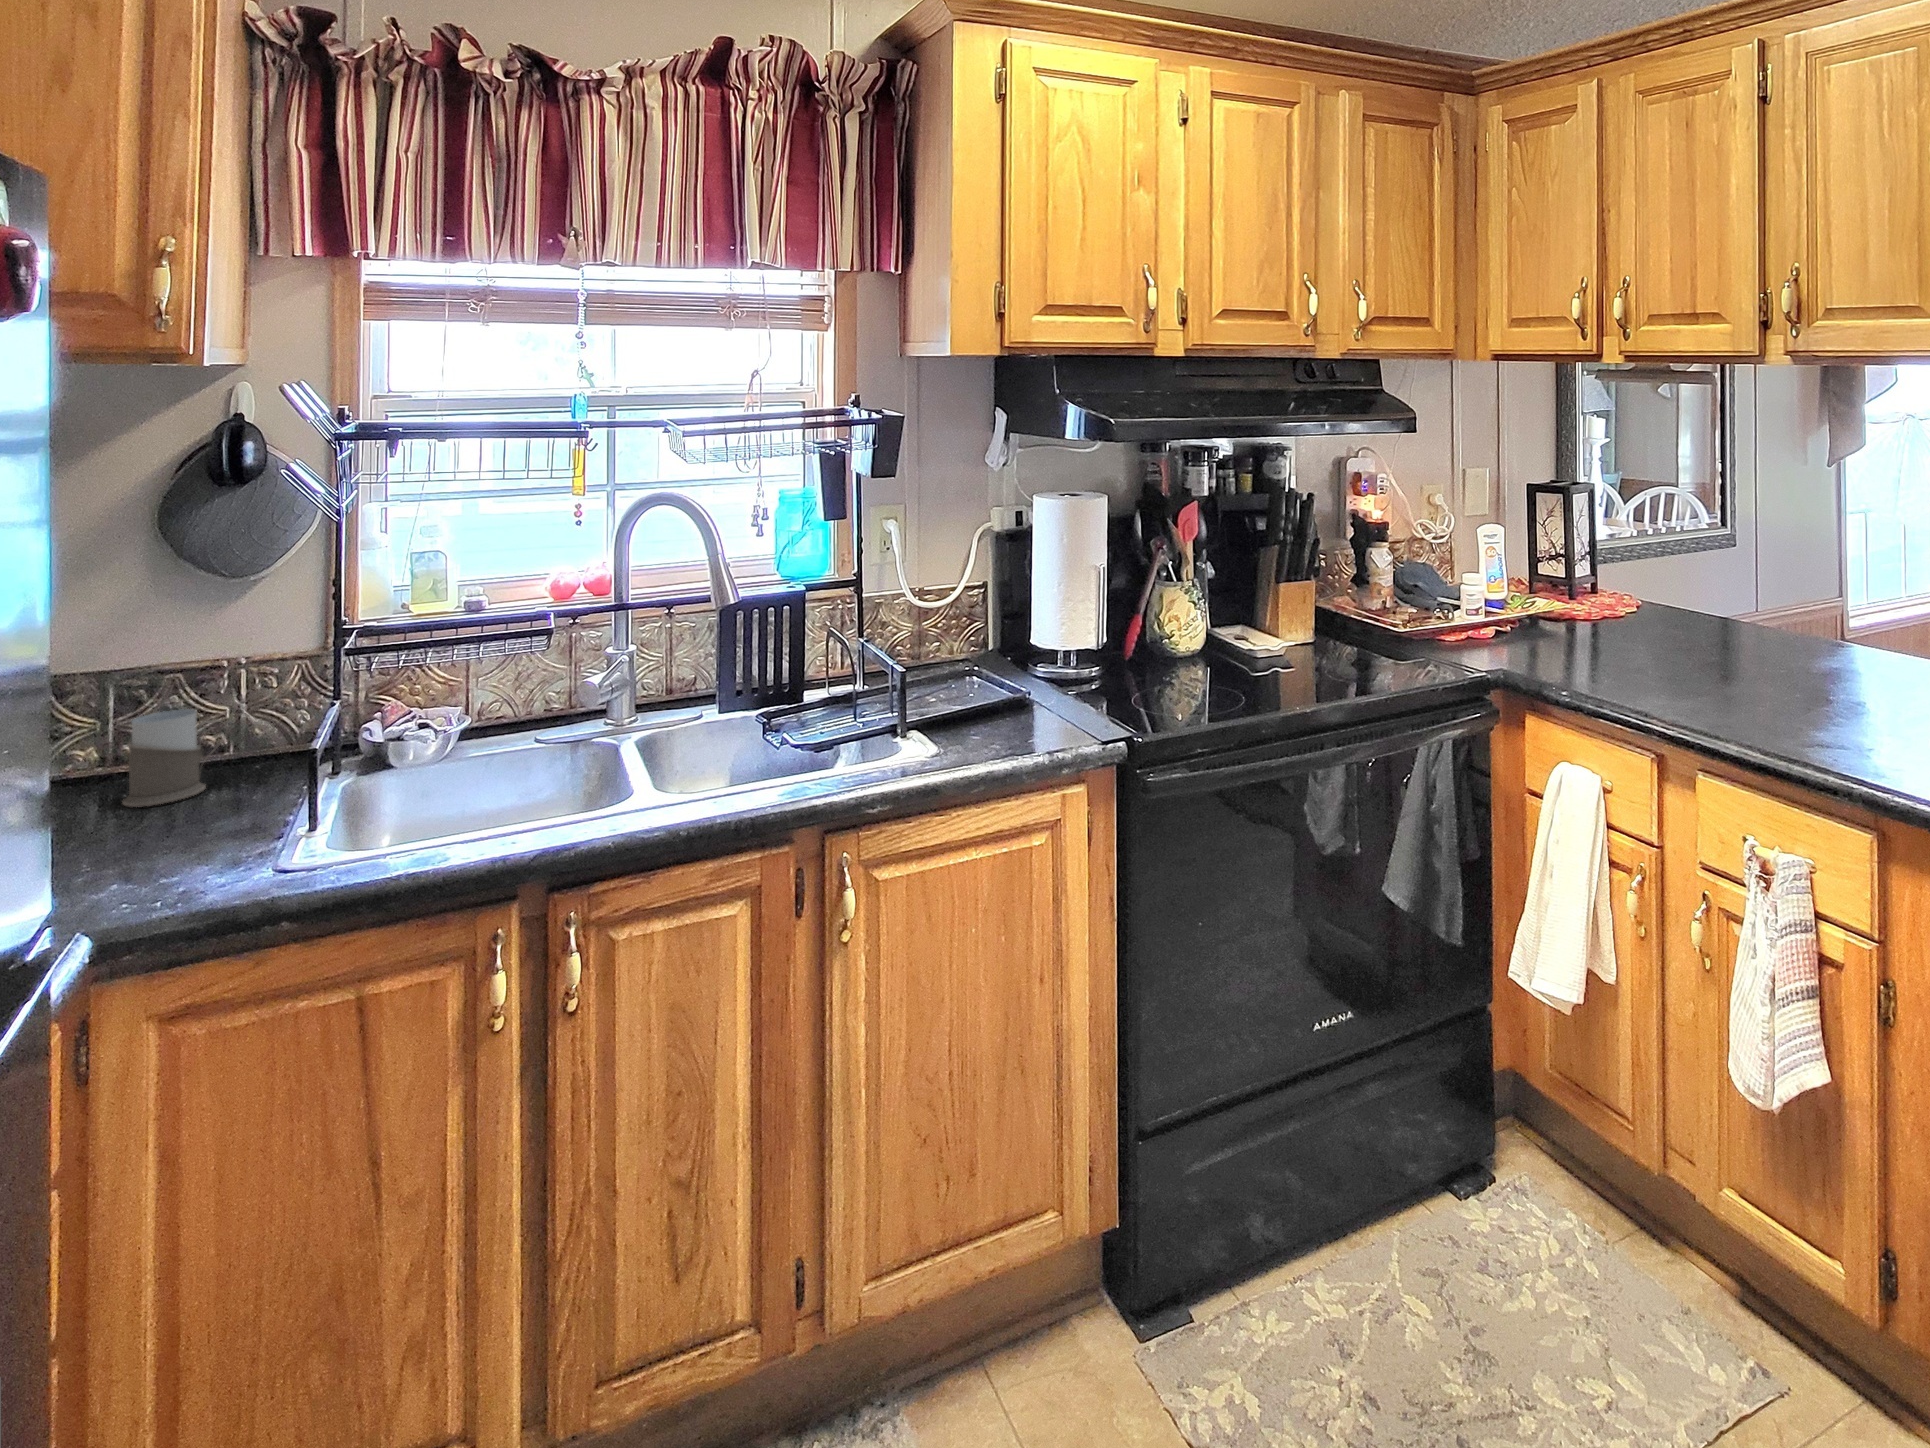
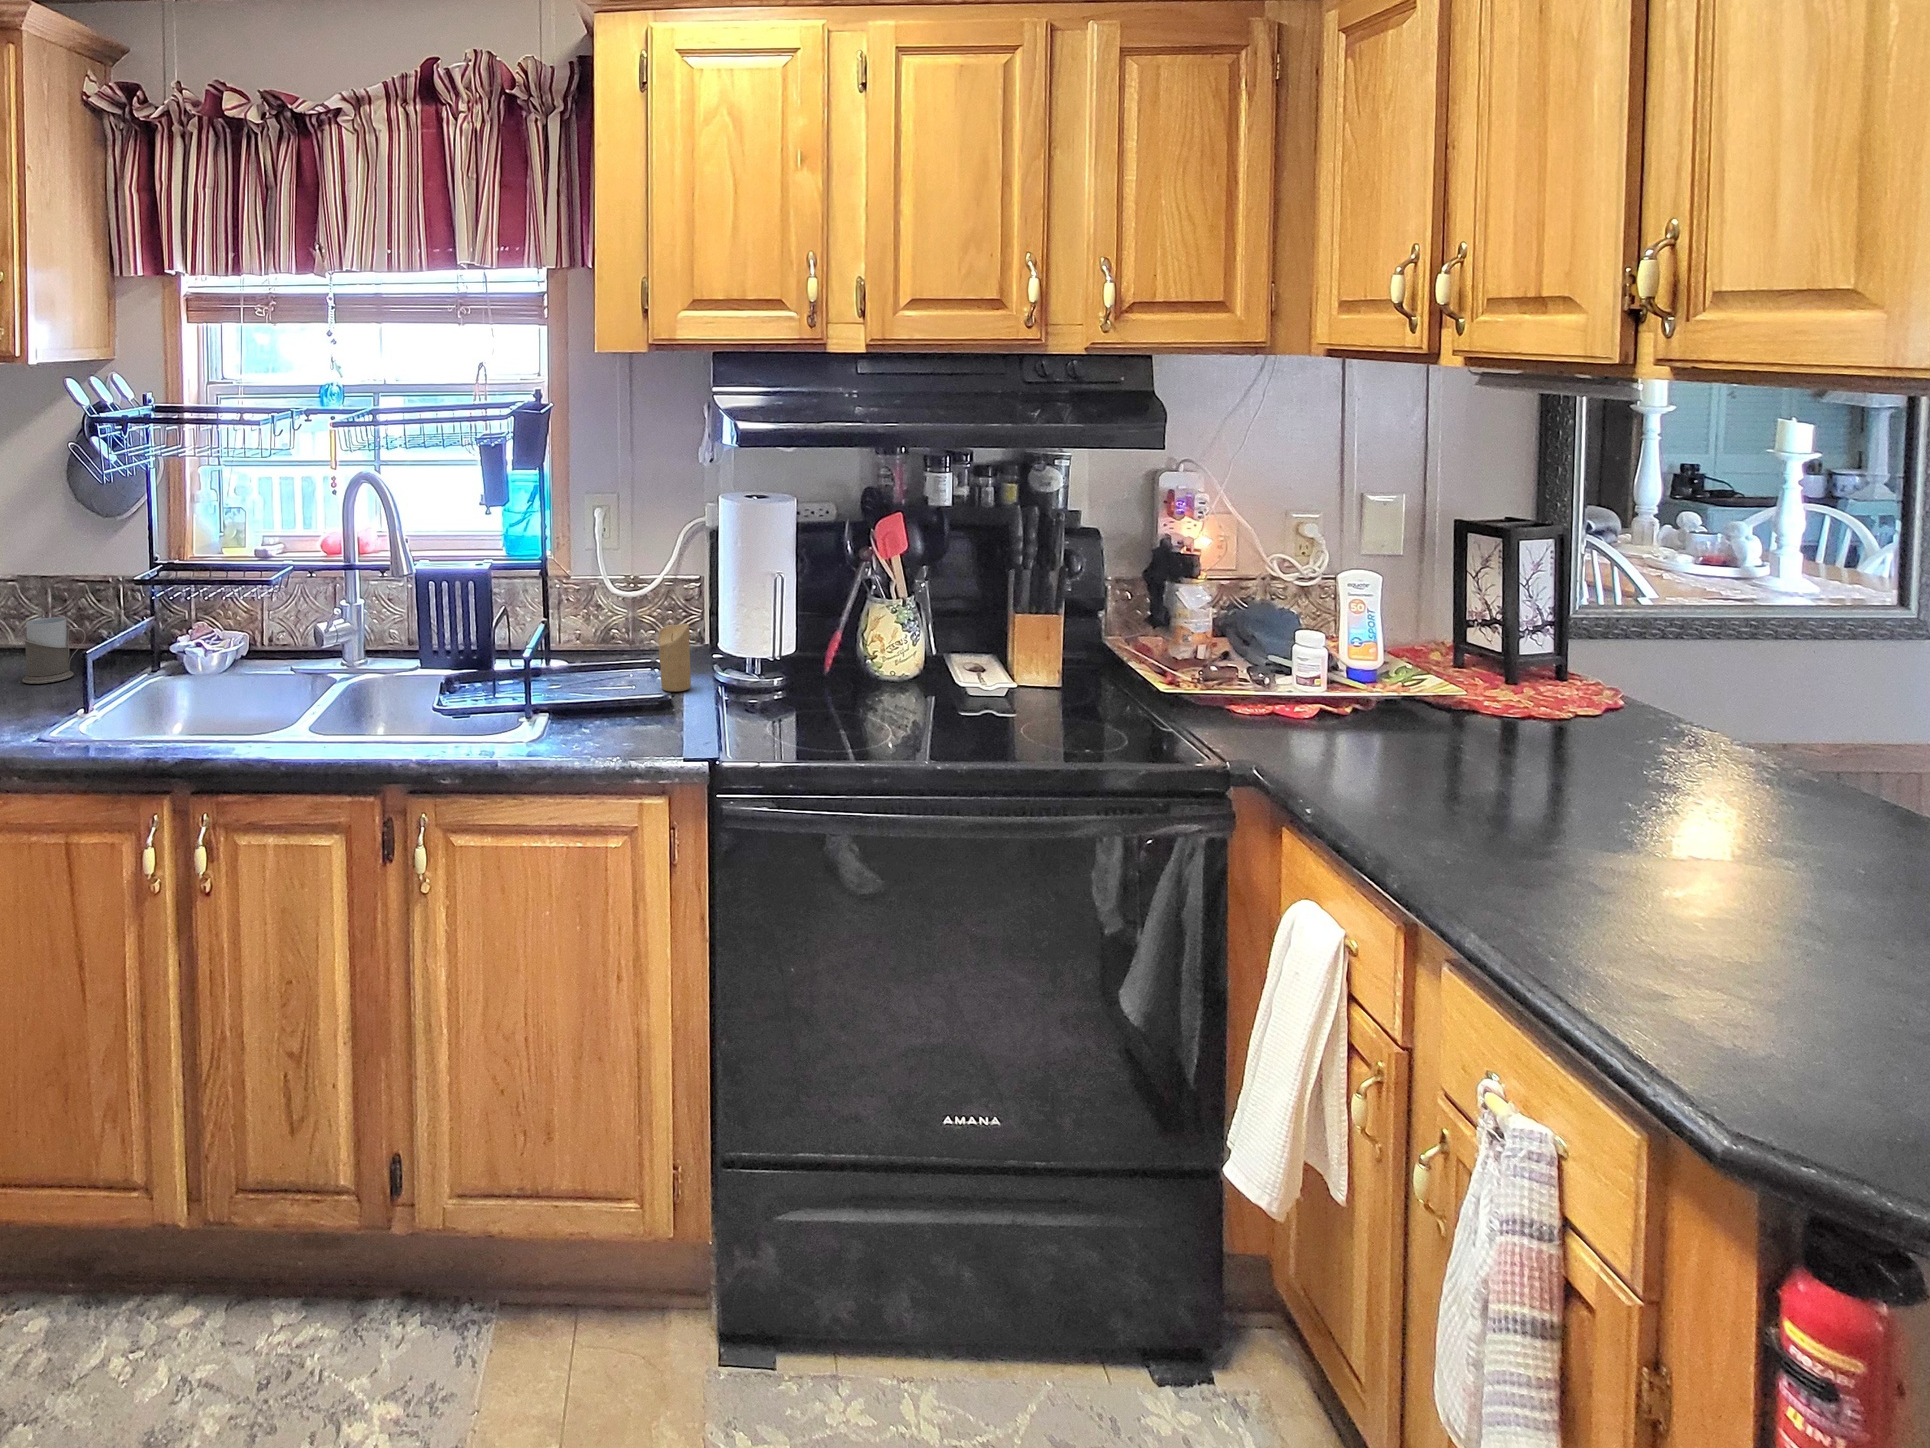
candle: none [996,624,1029,692] -> present [658,624,691,691]

